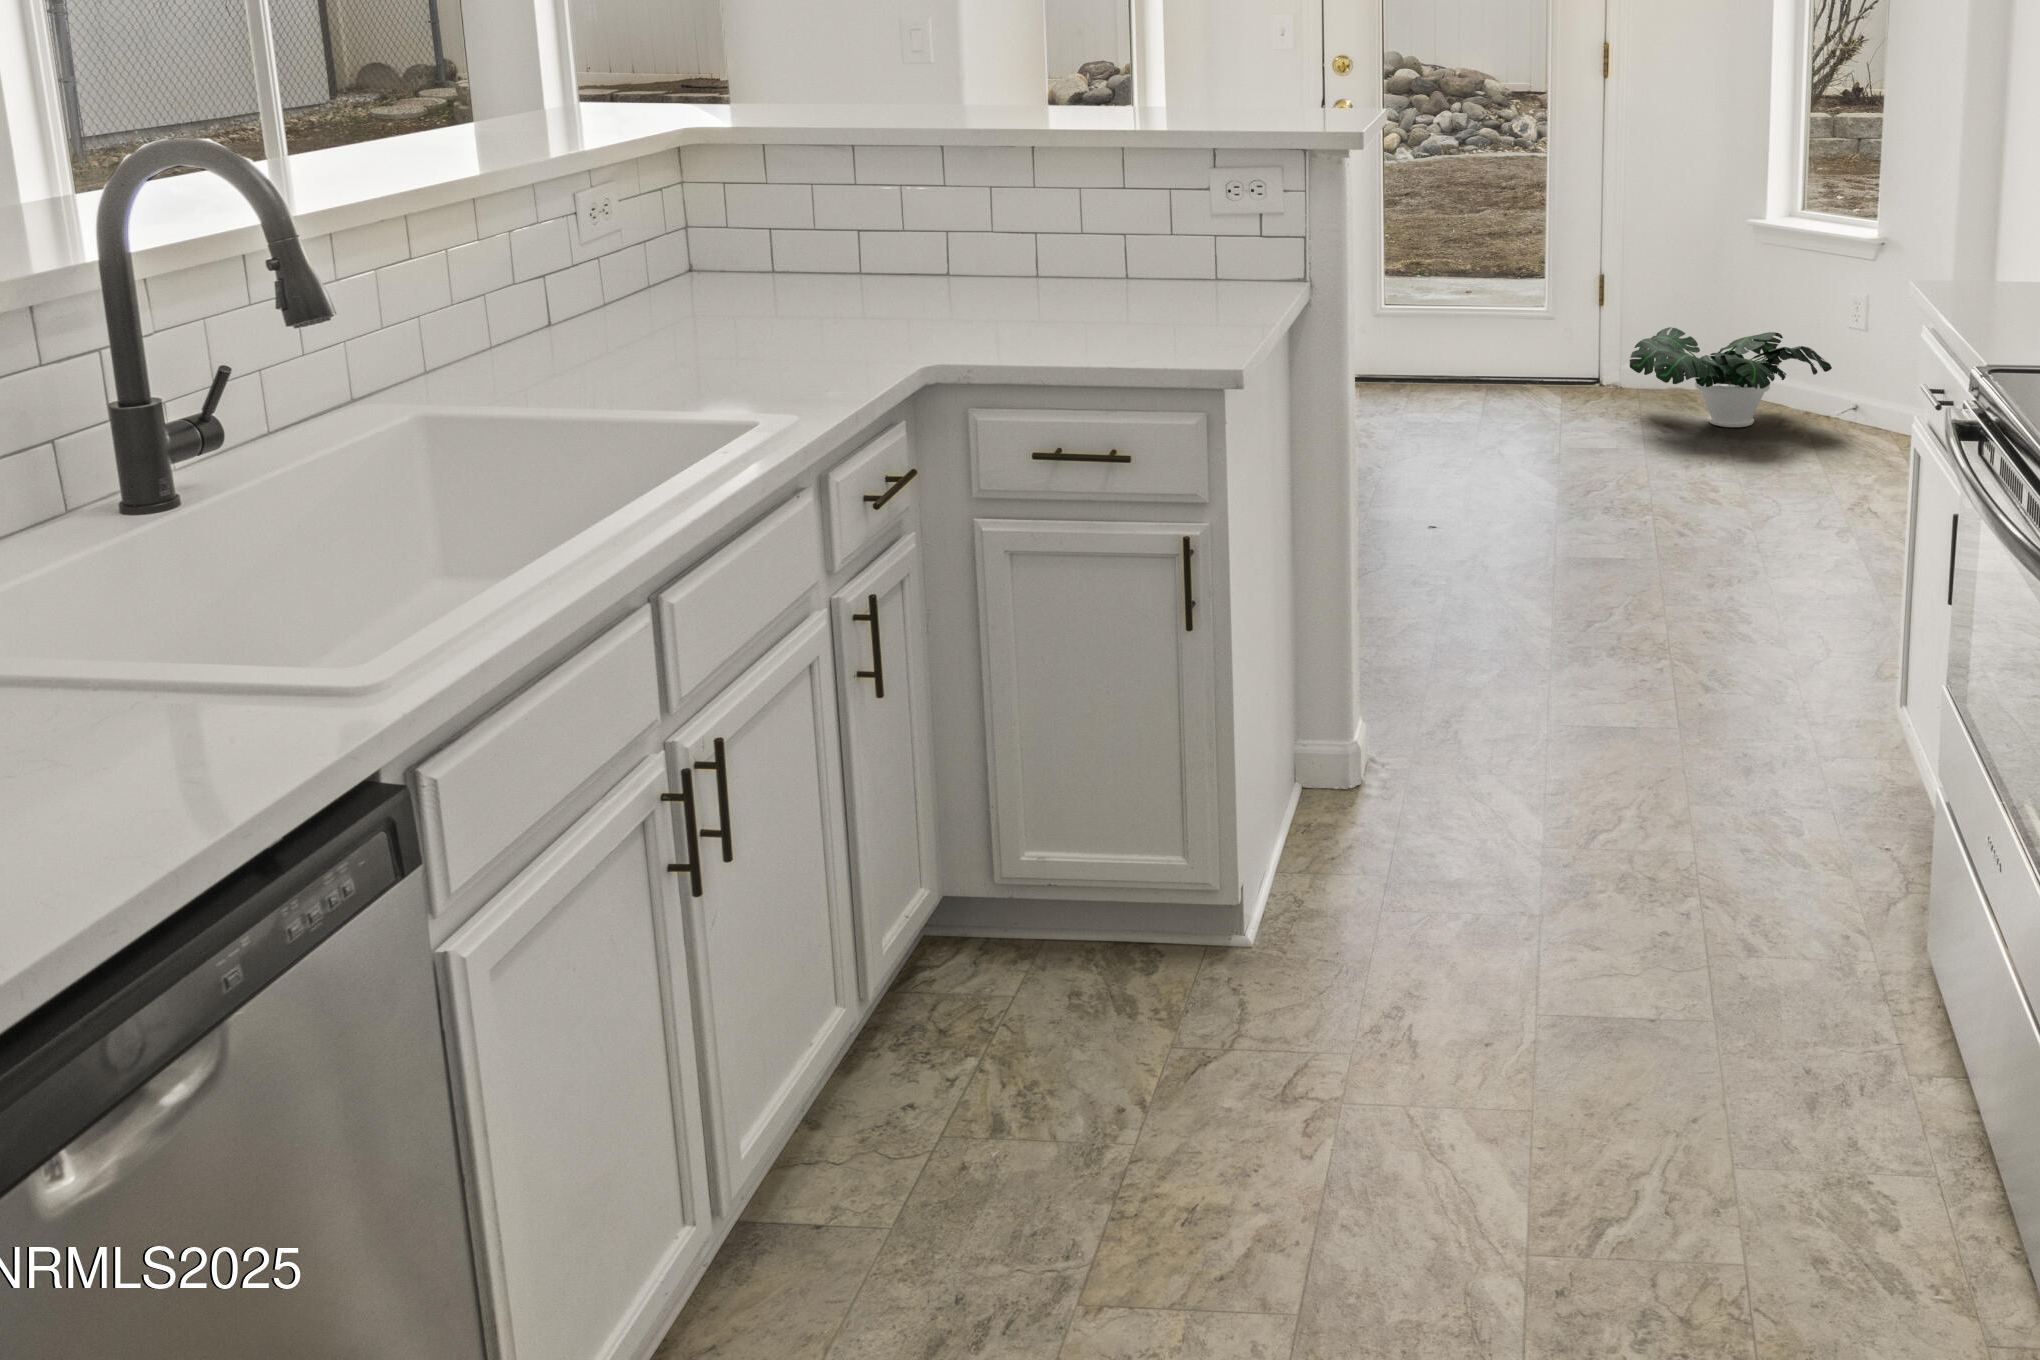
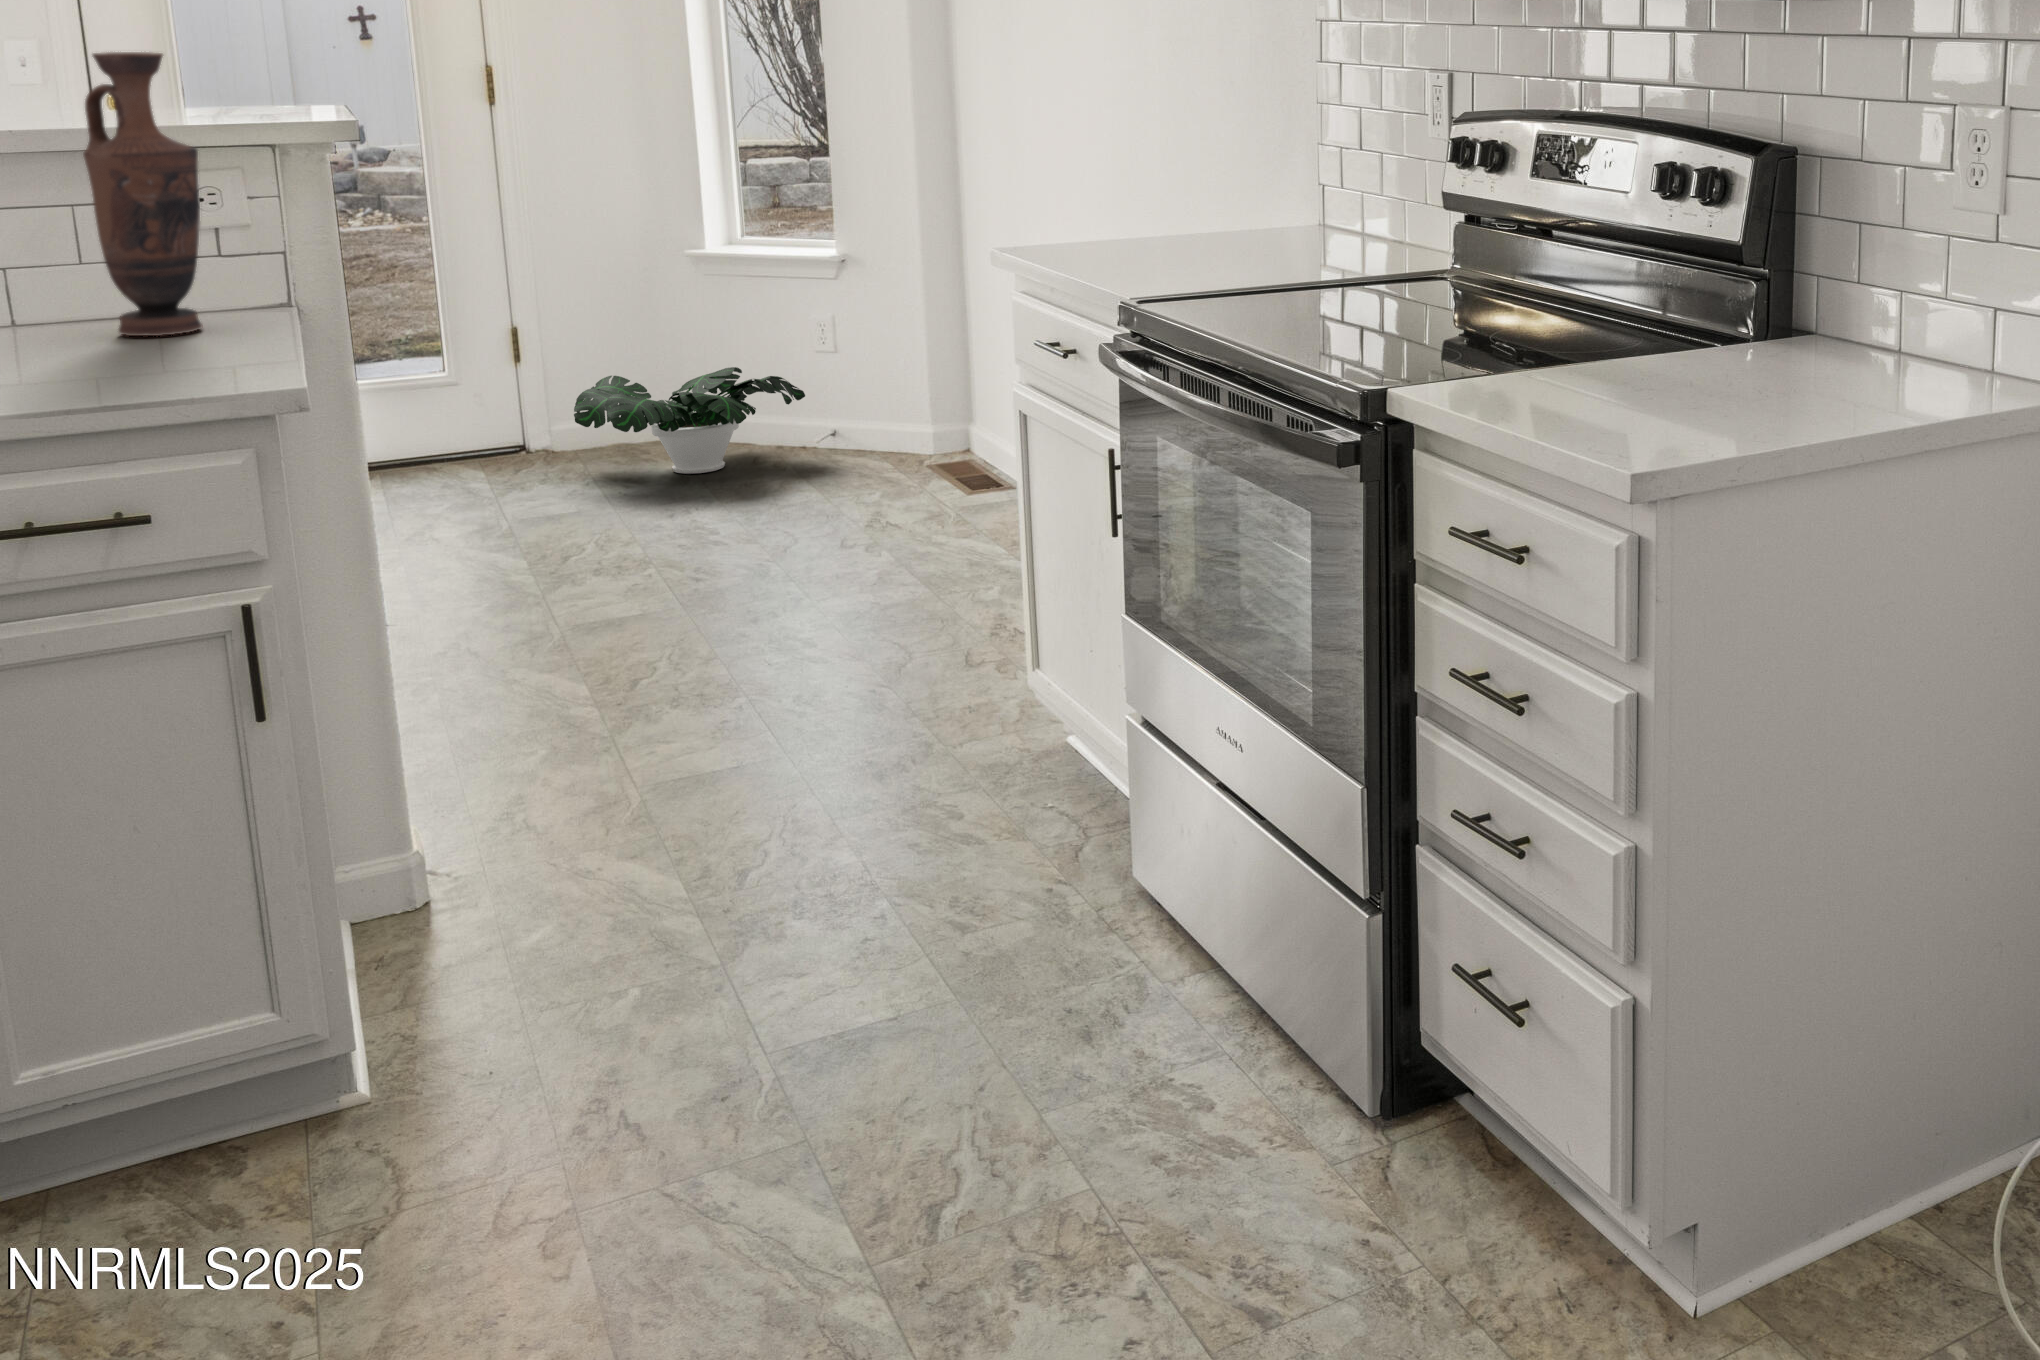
vase: none [1163,77,1238,303] -> present [83,52,202,336]

